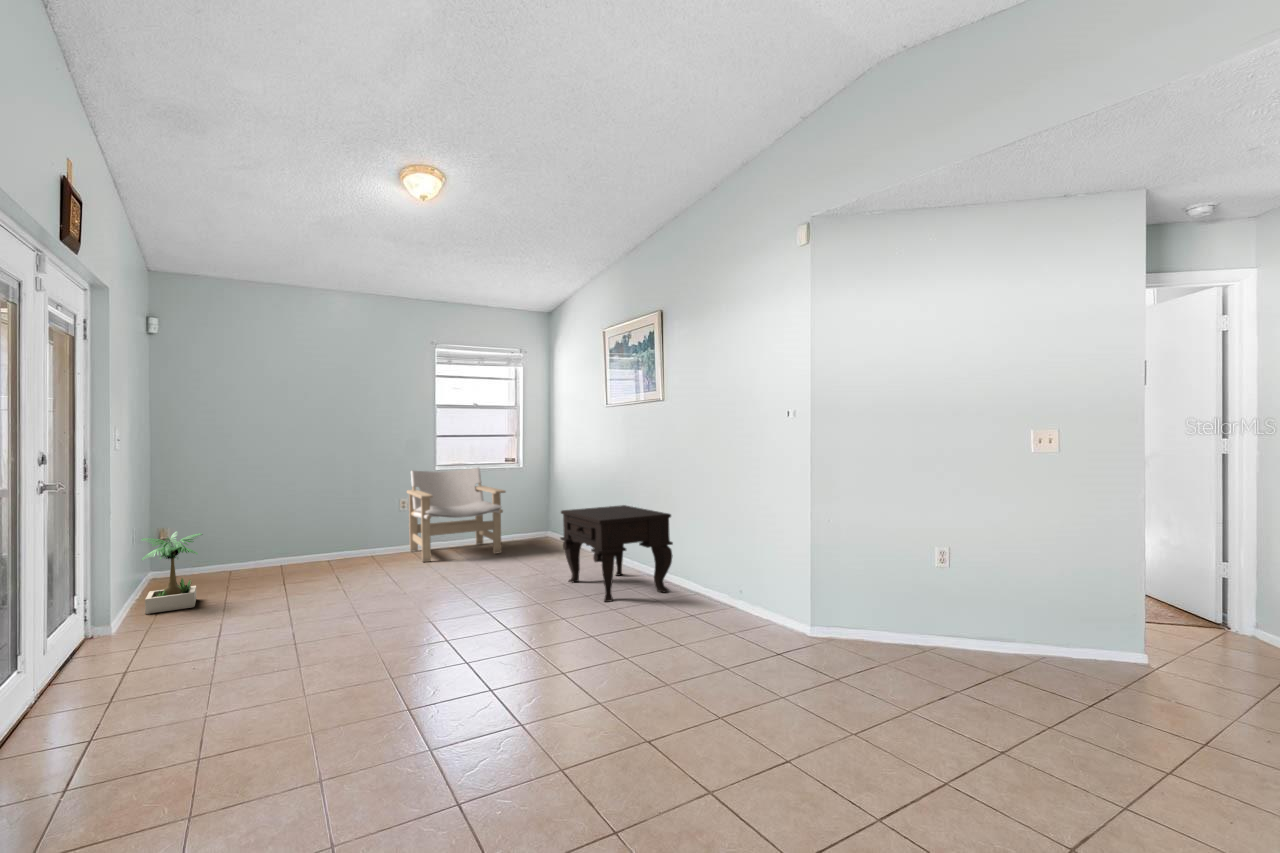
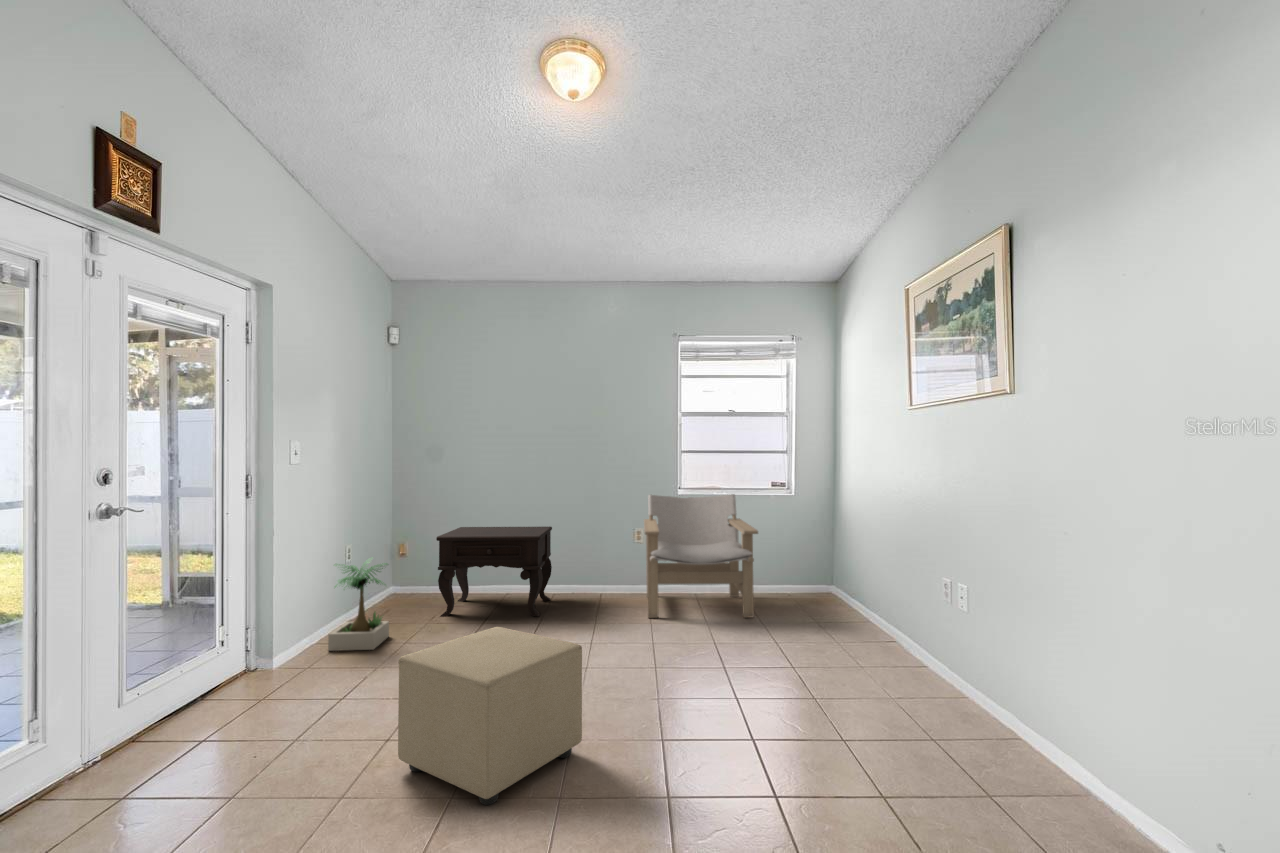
side table: present [560,505,673,602] -> present [436,526,552,617]
ottoman: none [313,553,435,646] -> present [398,627,582,805]

